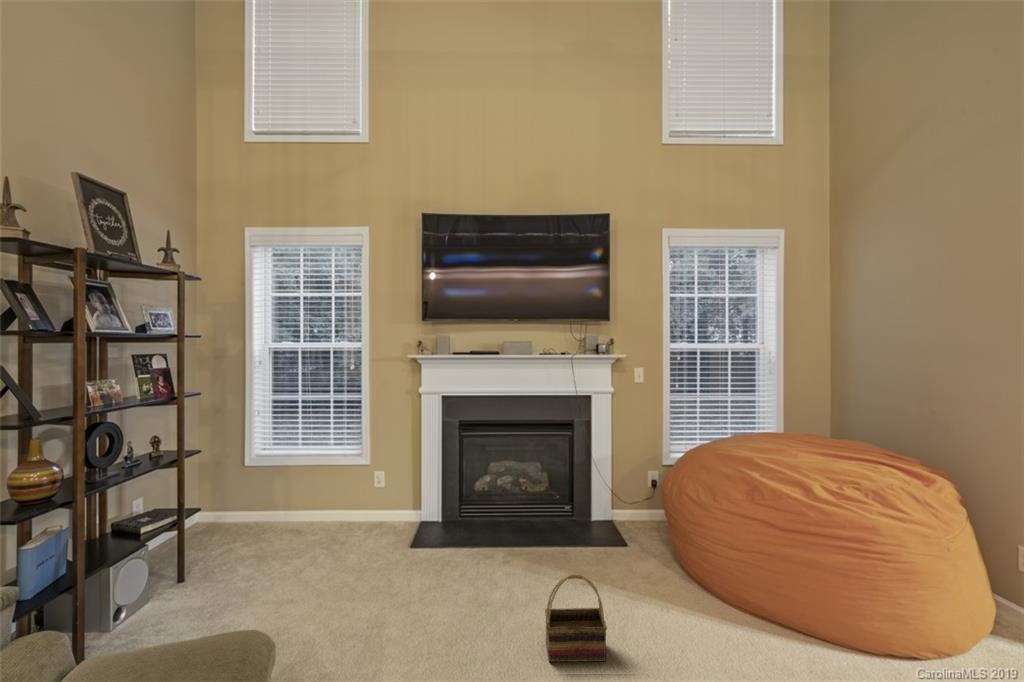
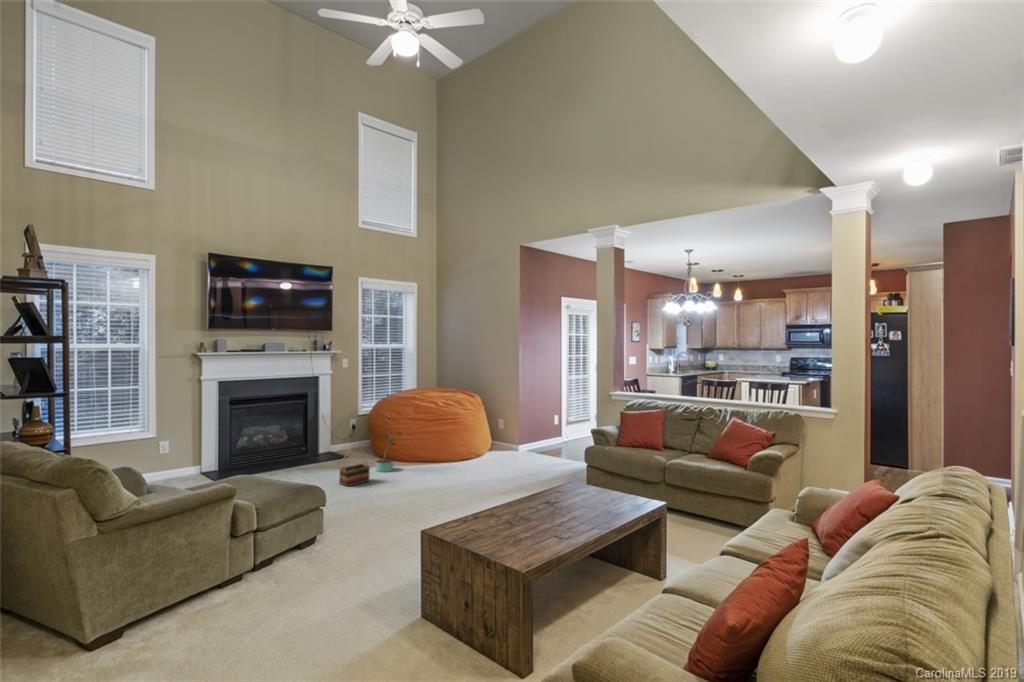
potted plant: none [631,496,705,631] -> present [369,414,401,472]

